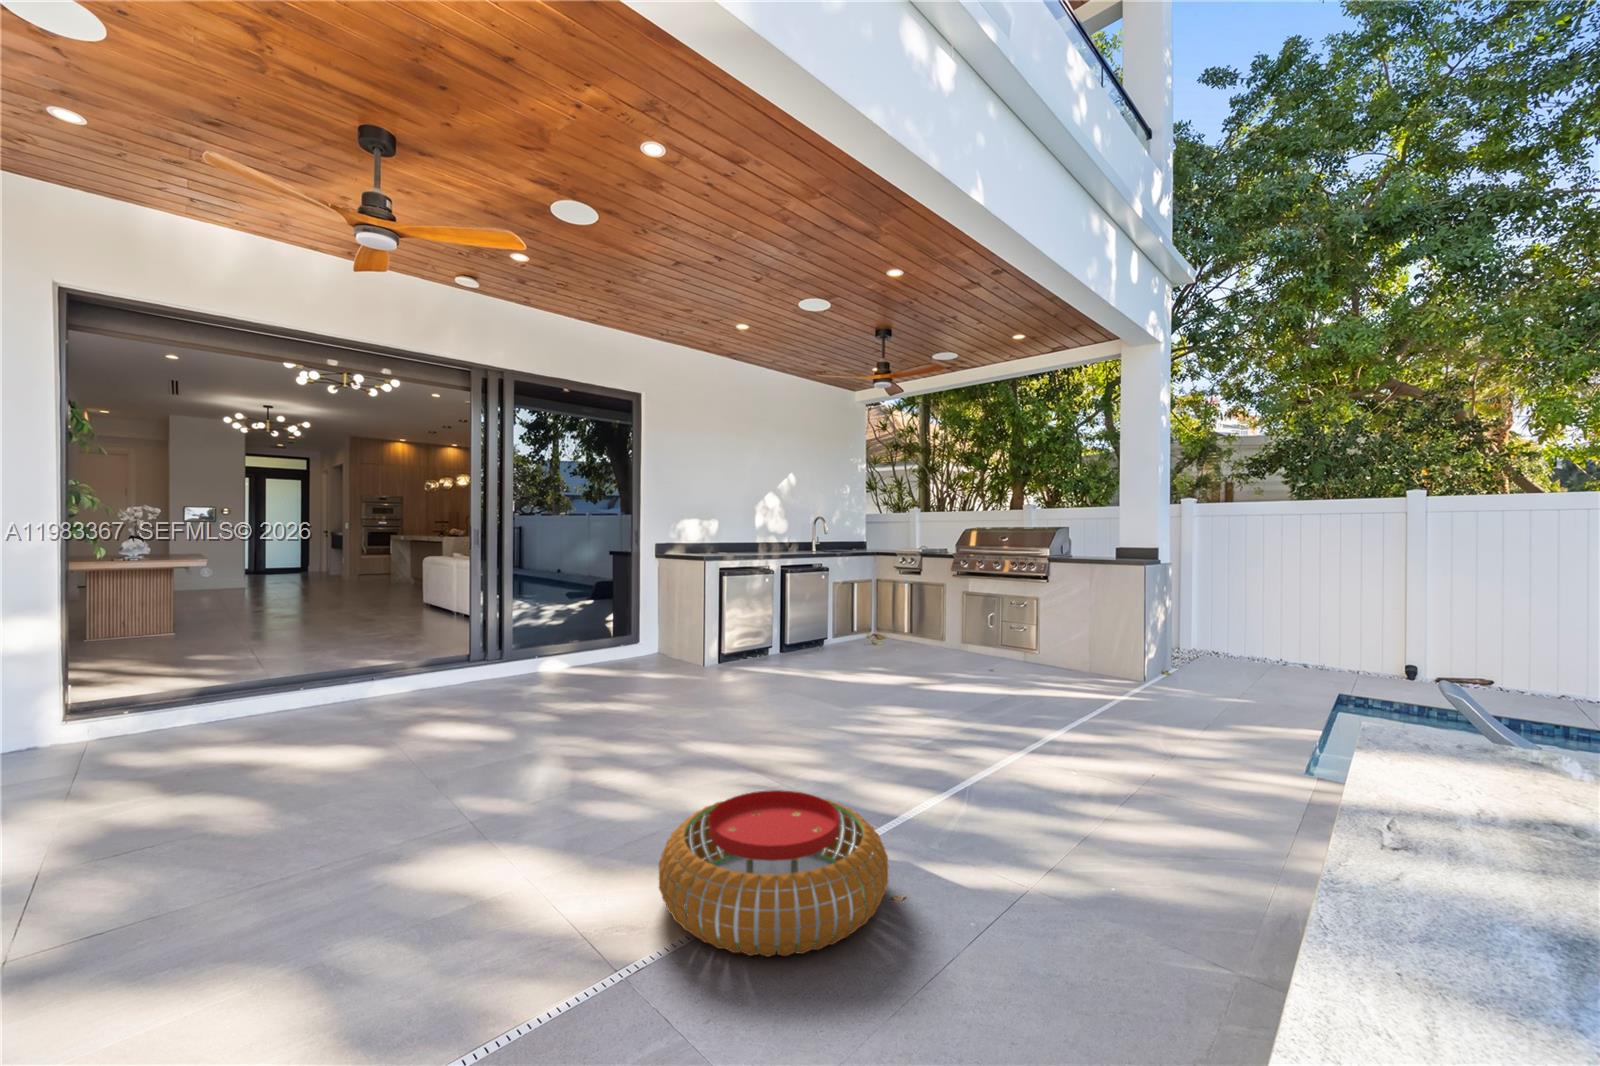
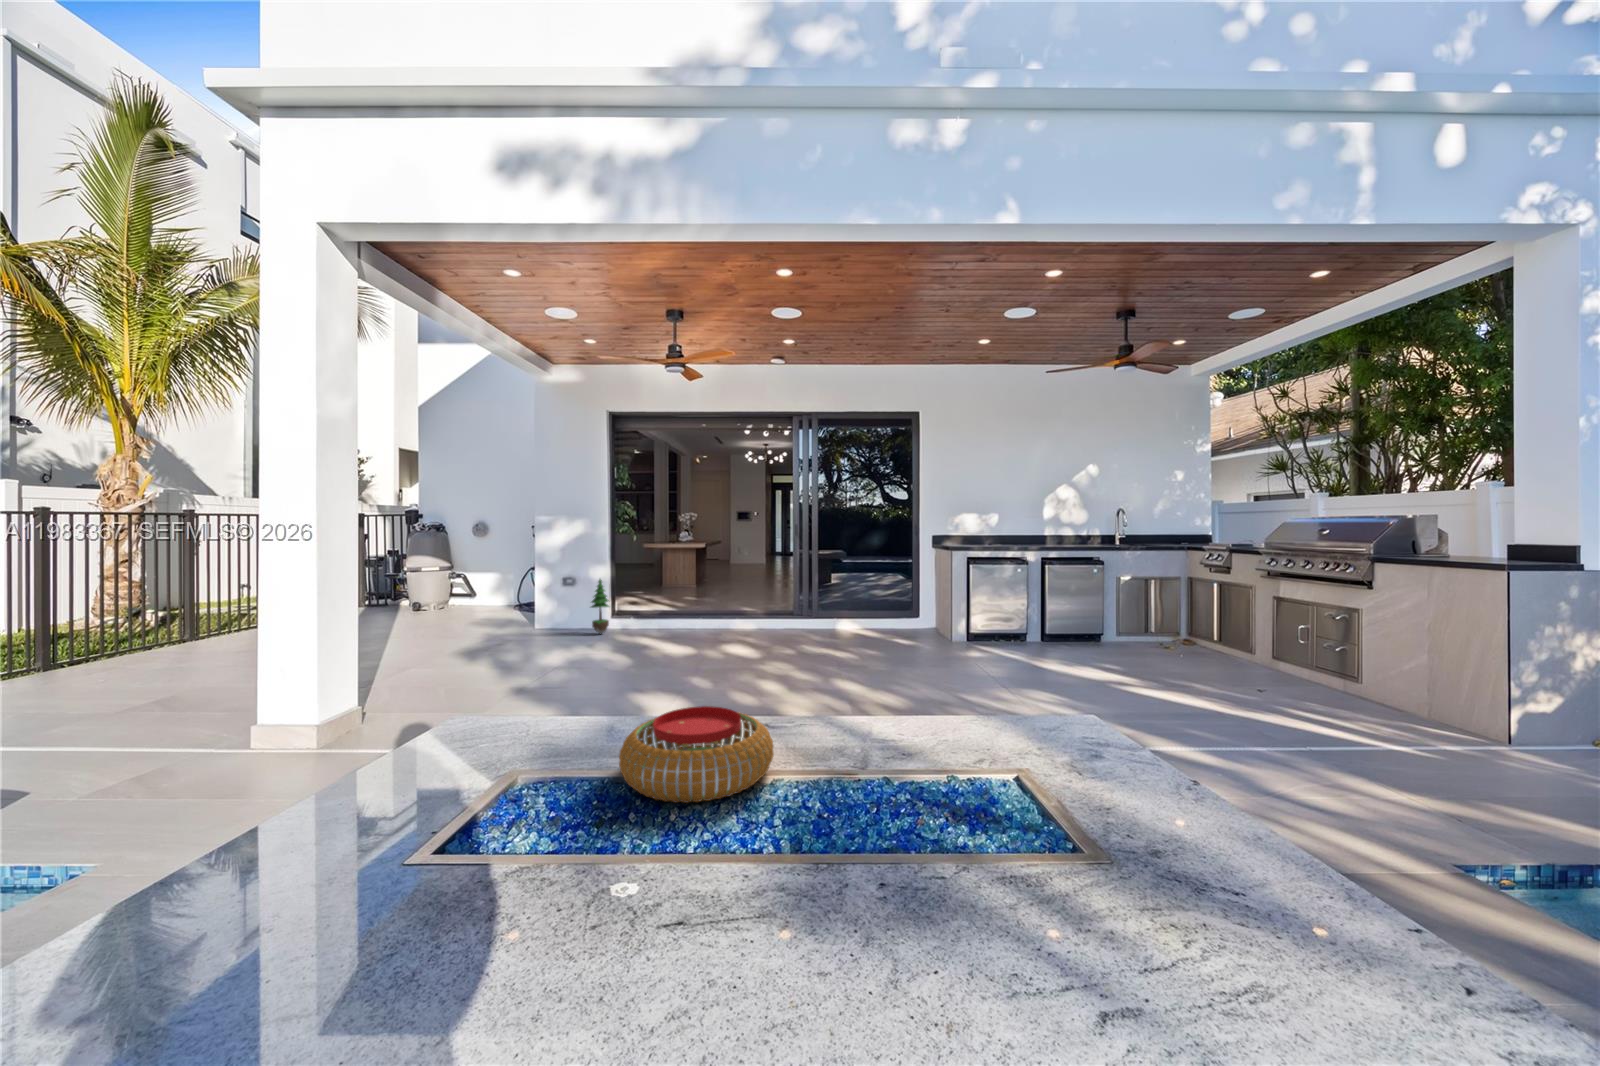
potted tree: none [61,628,120,744] -> present [591,579,609,634]

